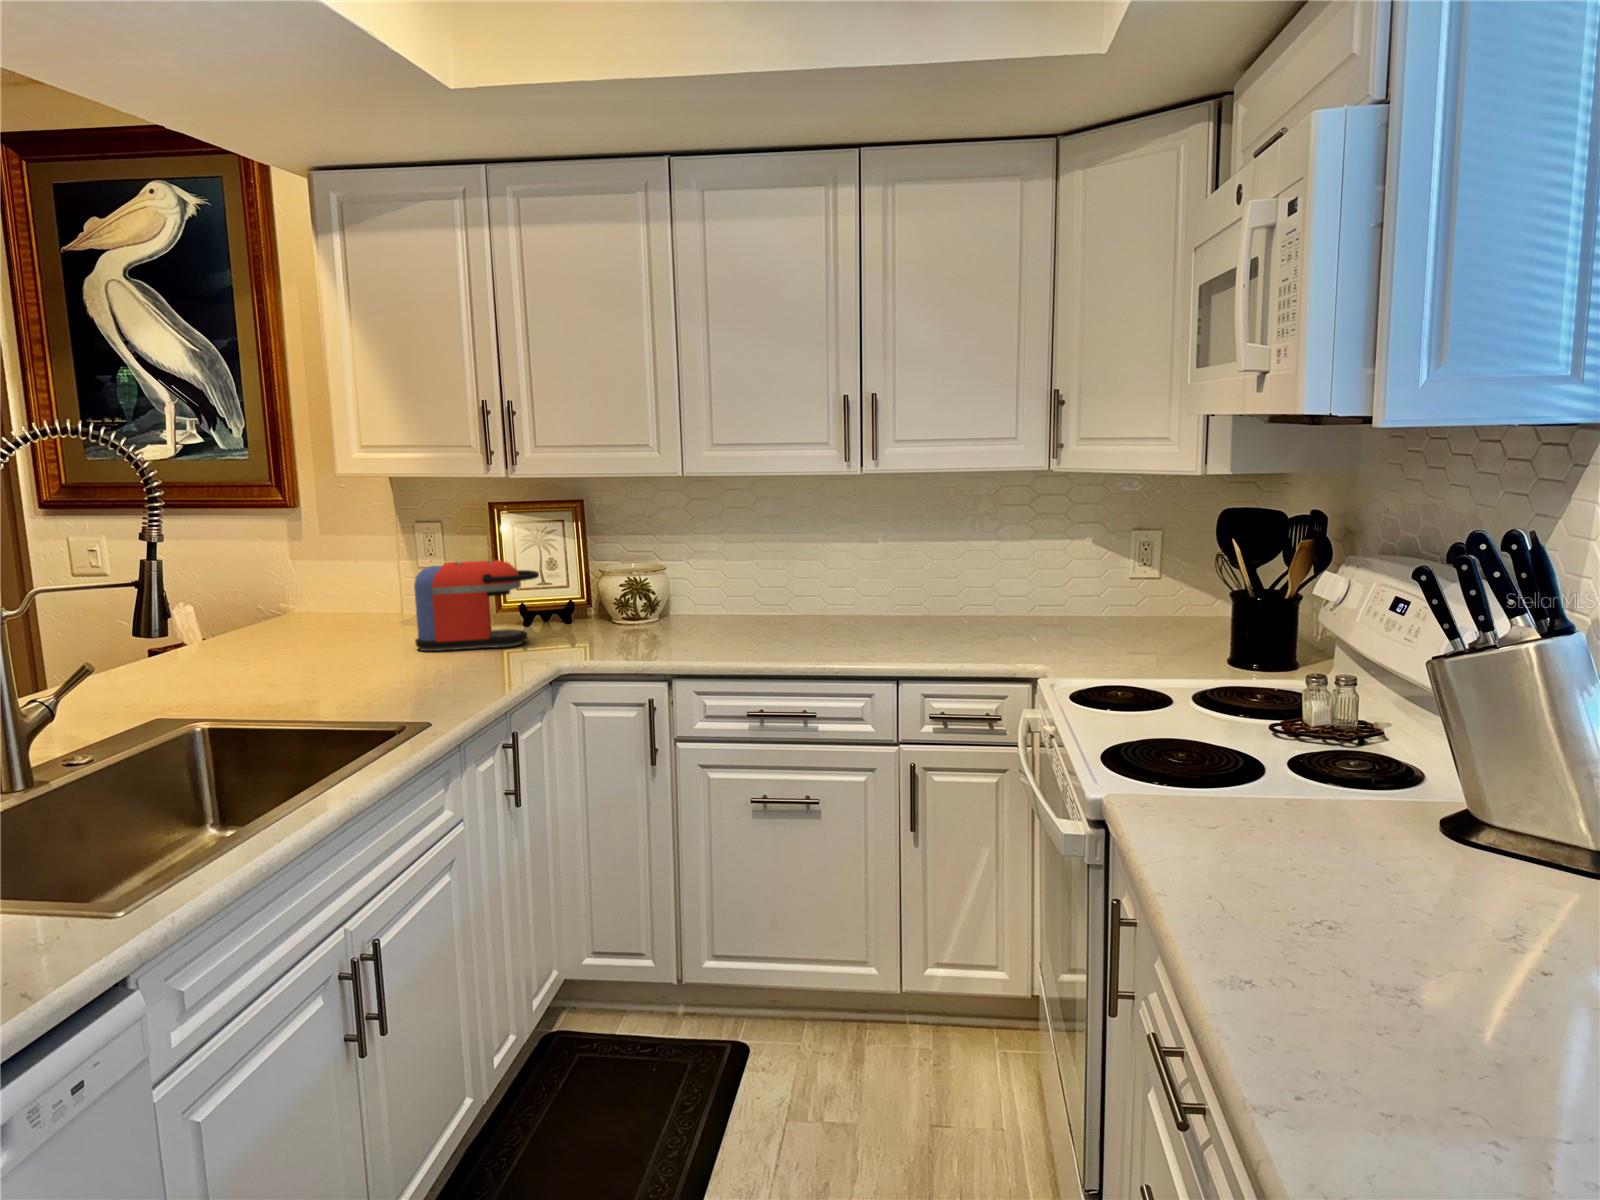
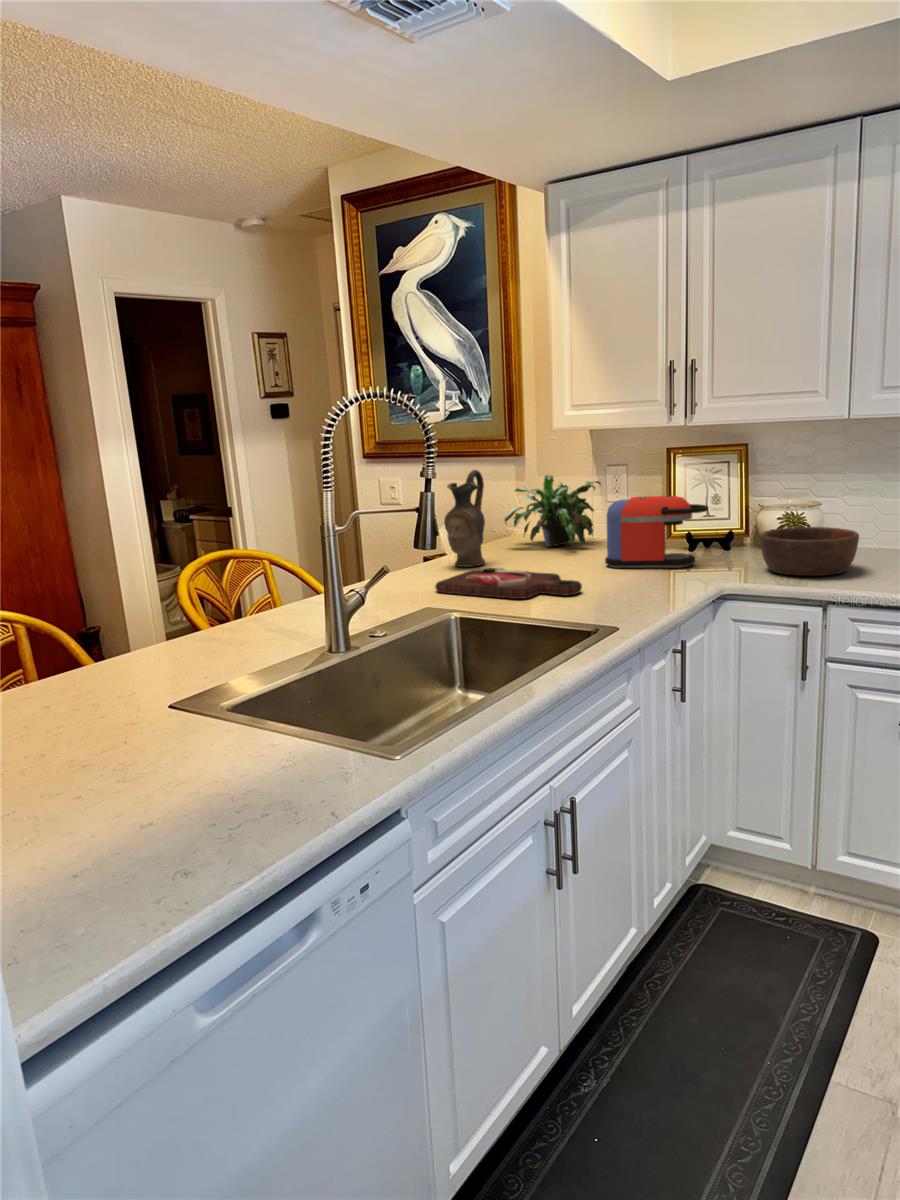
ceramic pitcher: none [180,528,246,661] -> present [444,470,485,567]
potted plant: none [273,534,409,628] -> present [505,475,600,546]
wooden bowl: none [599,593,702,648] -> present [760,527,859,576]
cutting board: none [168,660,384,698] -> present [435,568,582,599]

